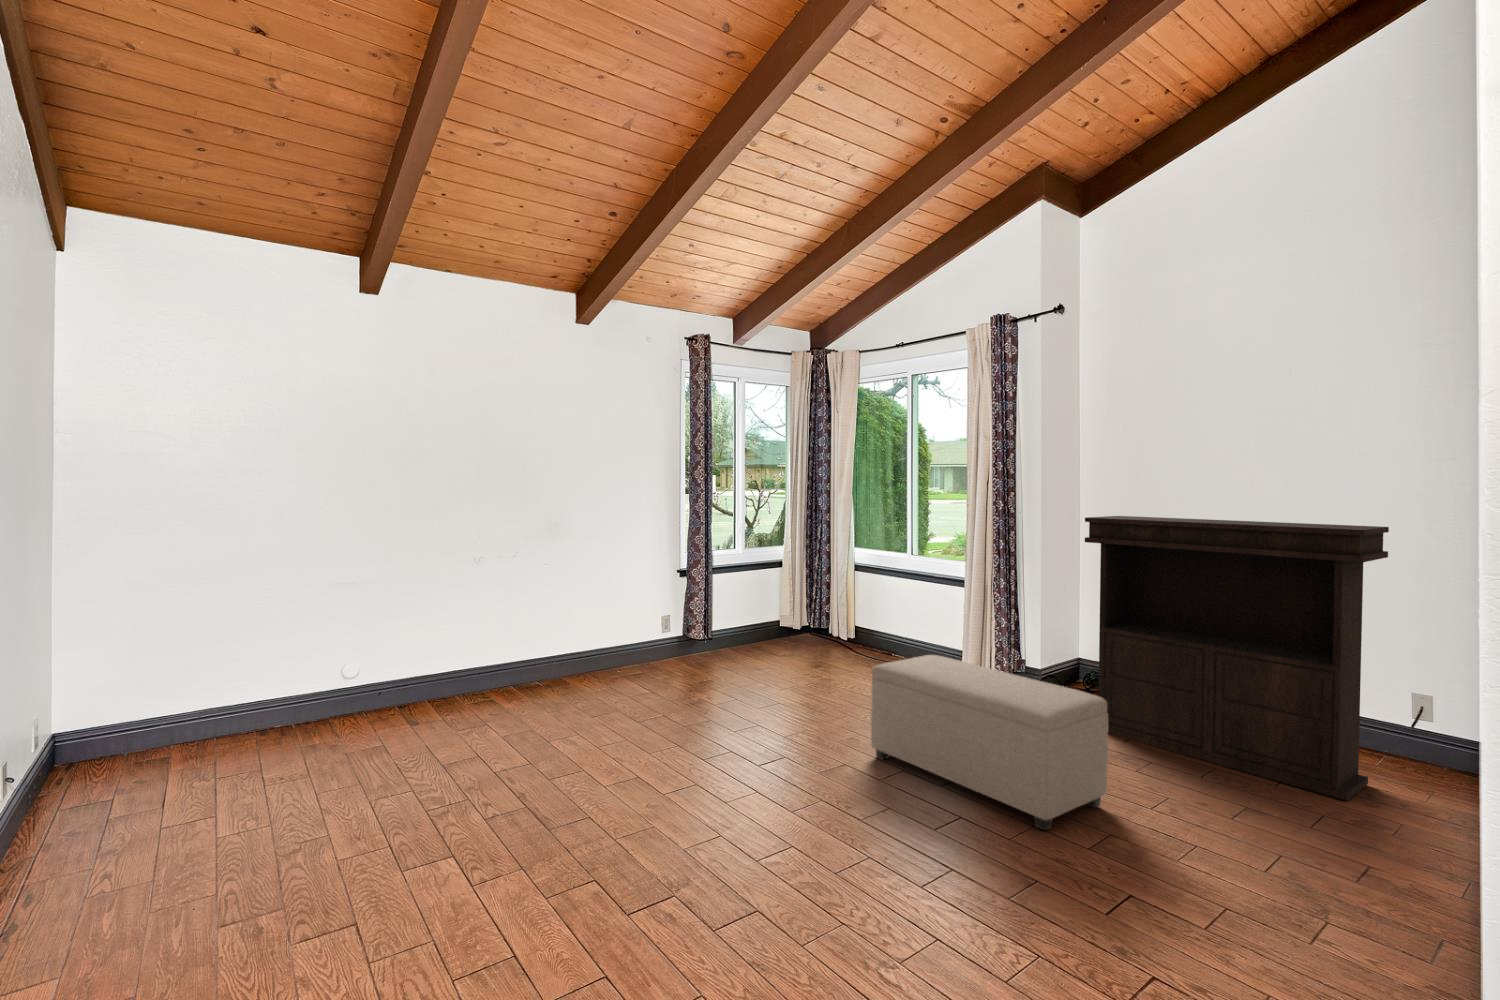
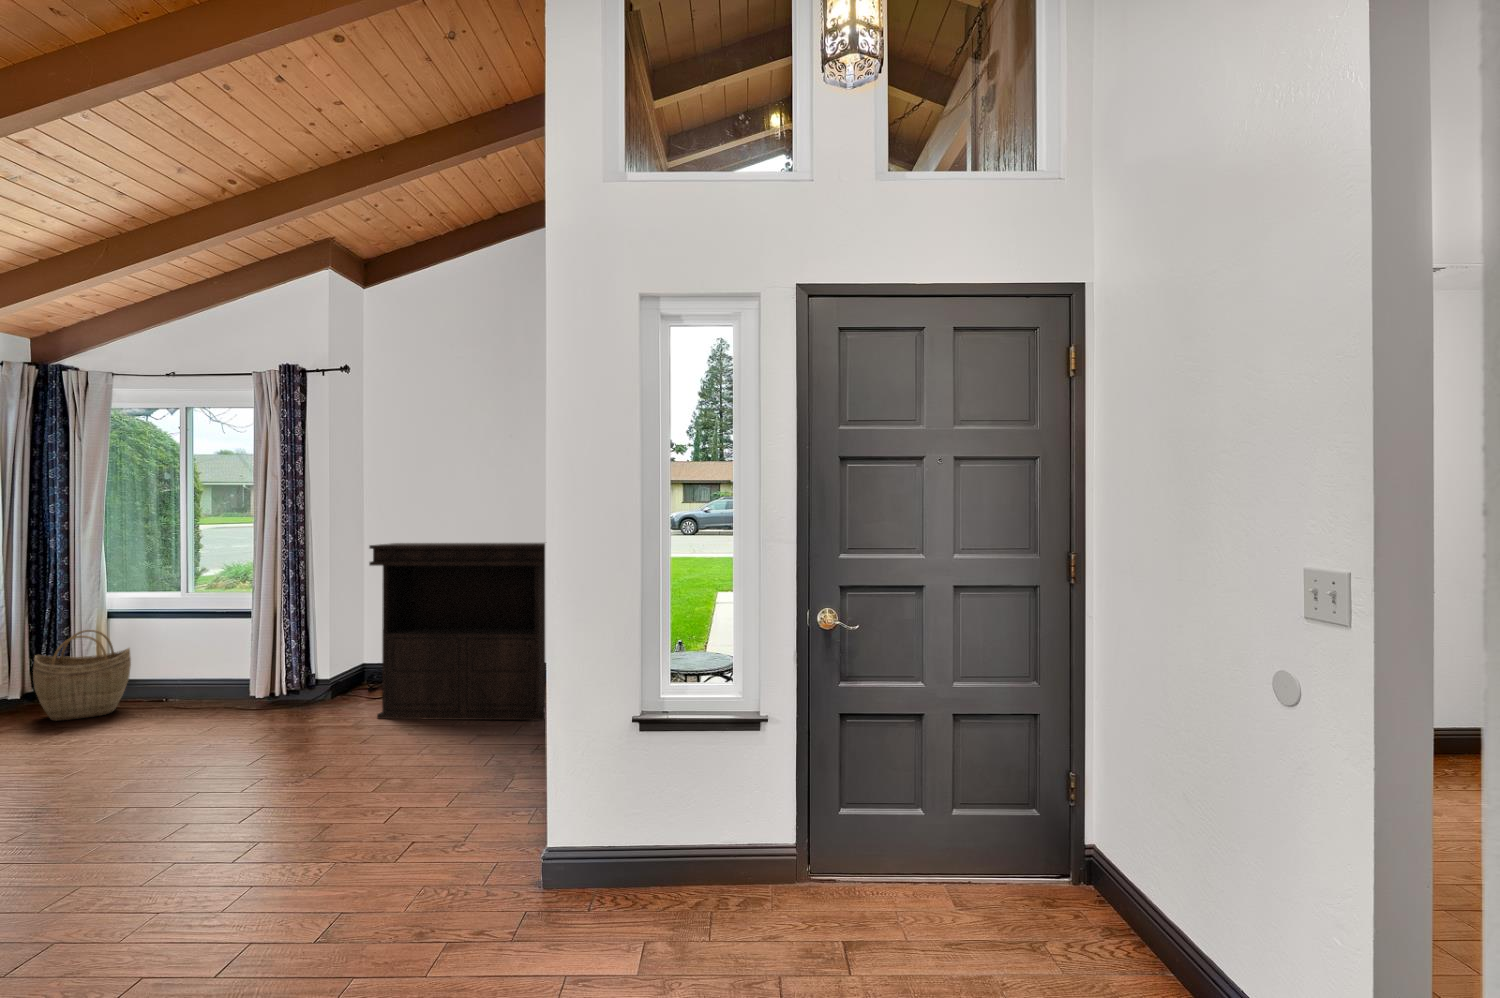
woven basket: none [805,580,869,659] -> present [33,630,131,721]
ottoman: present [871,655,1108,830] -> none [155,680,388,794]

